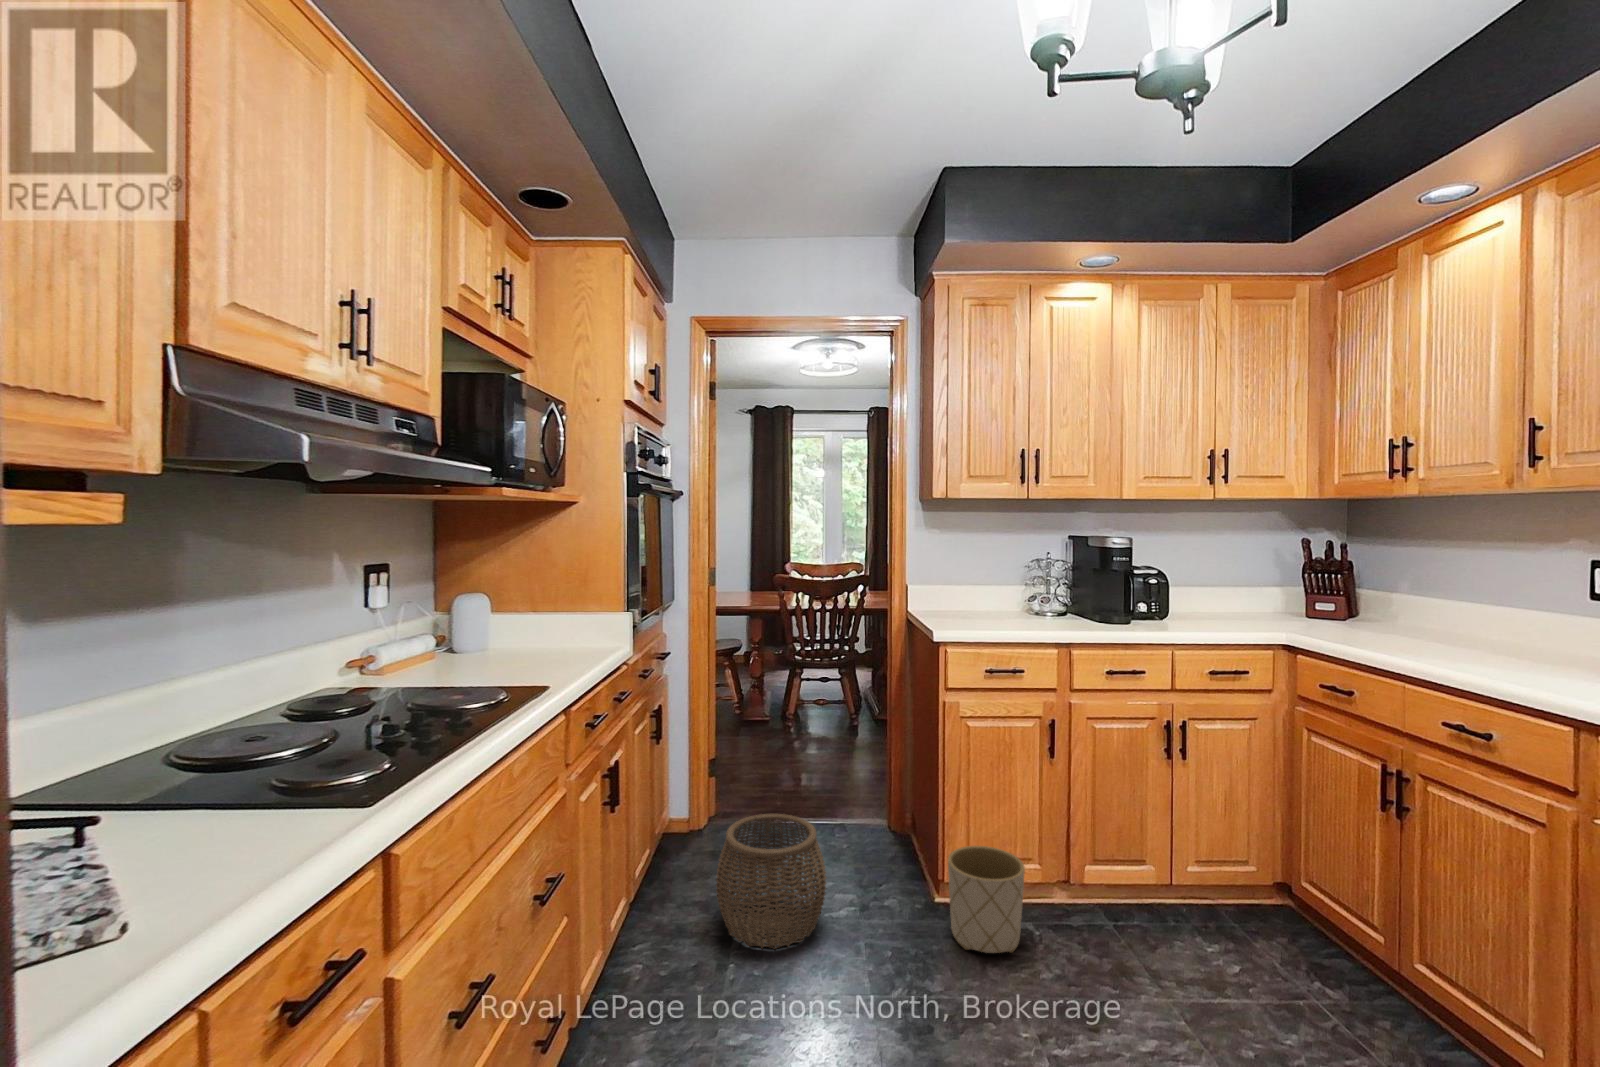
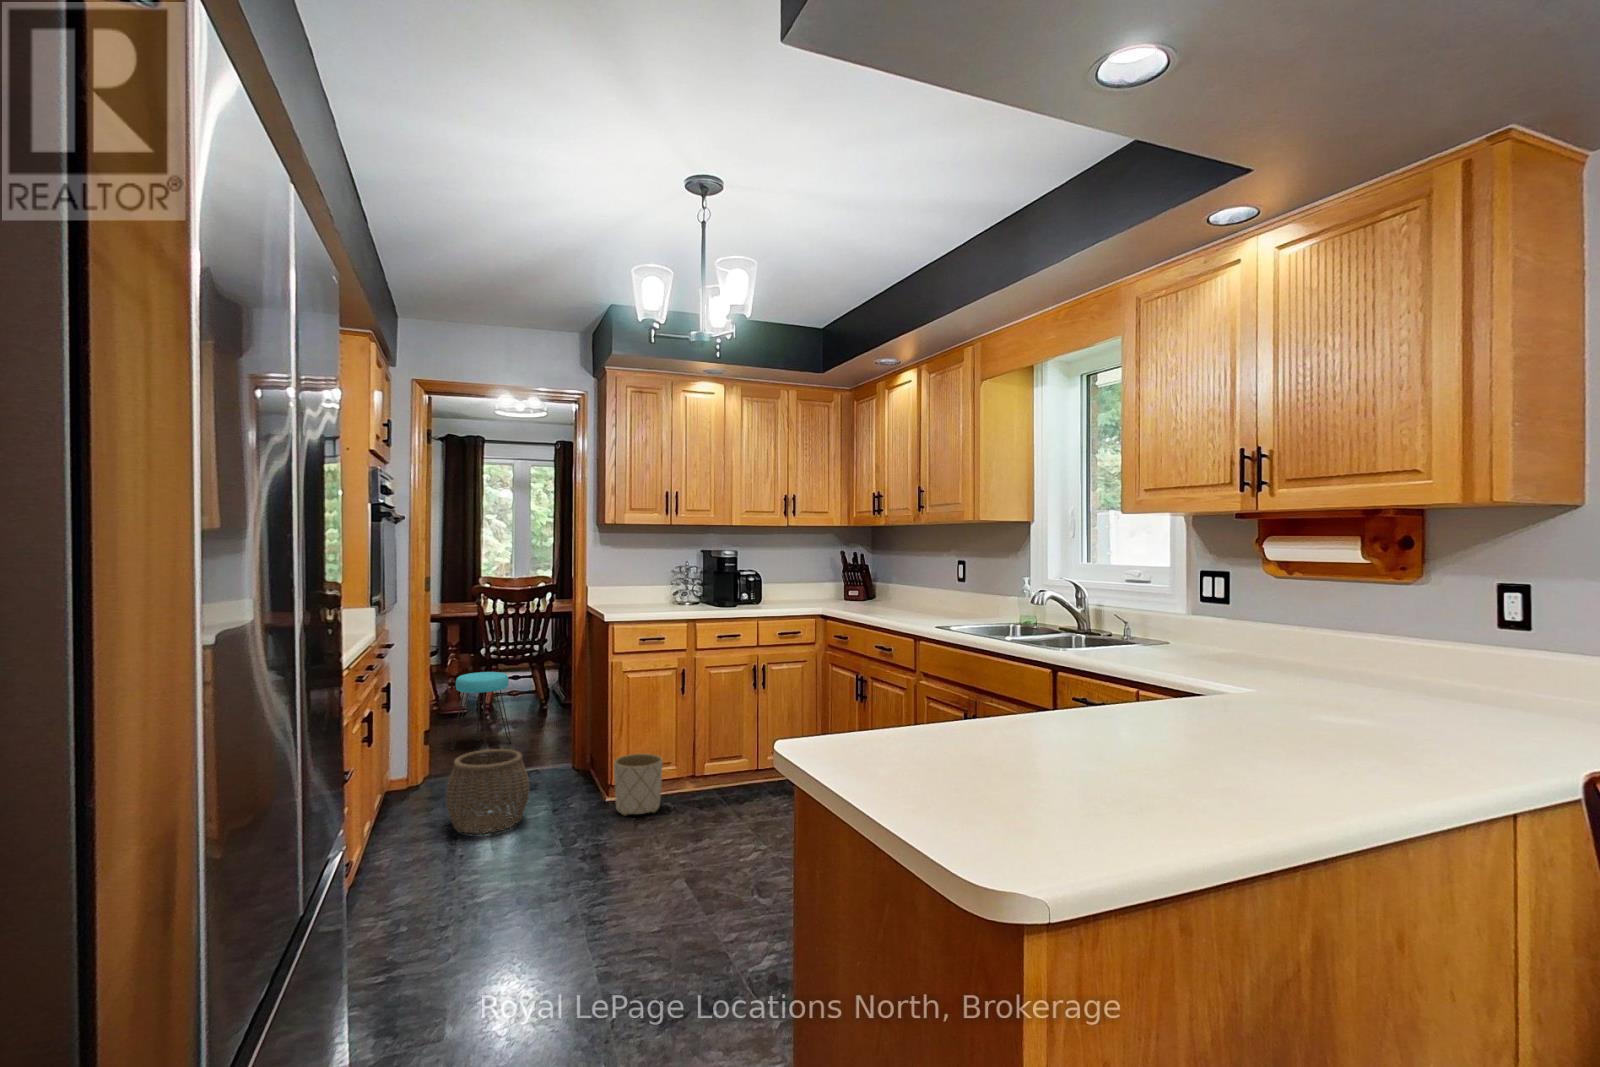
stool: none [746,680,815,782] -> present [451,672,511,750]

